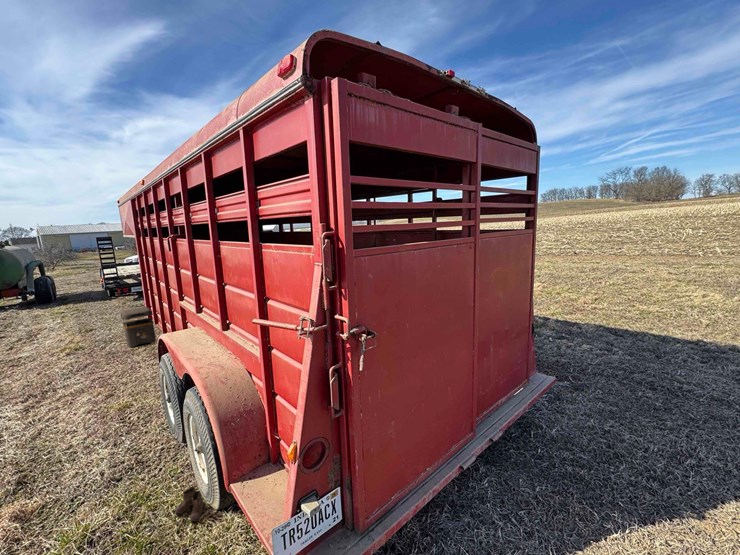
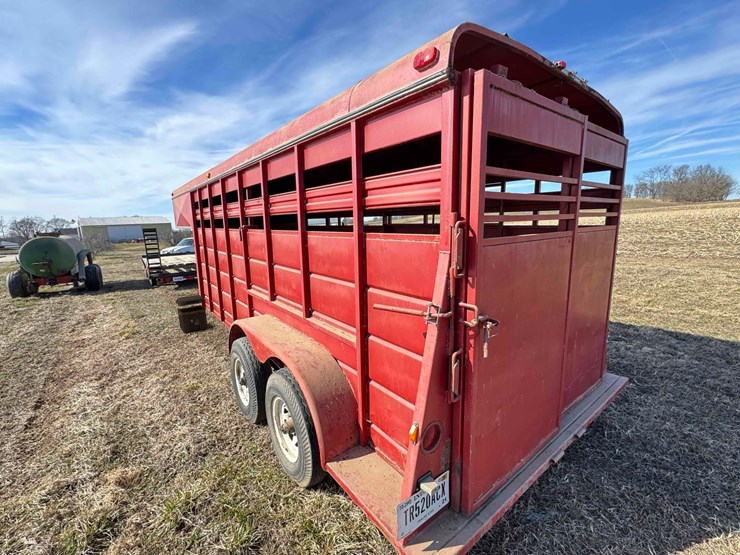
boots: present [175,487,204,522] -> none [266,465,298,498]

